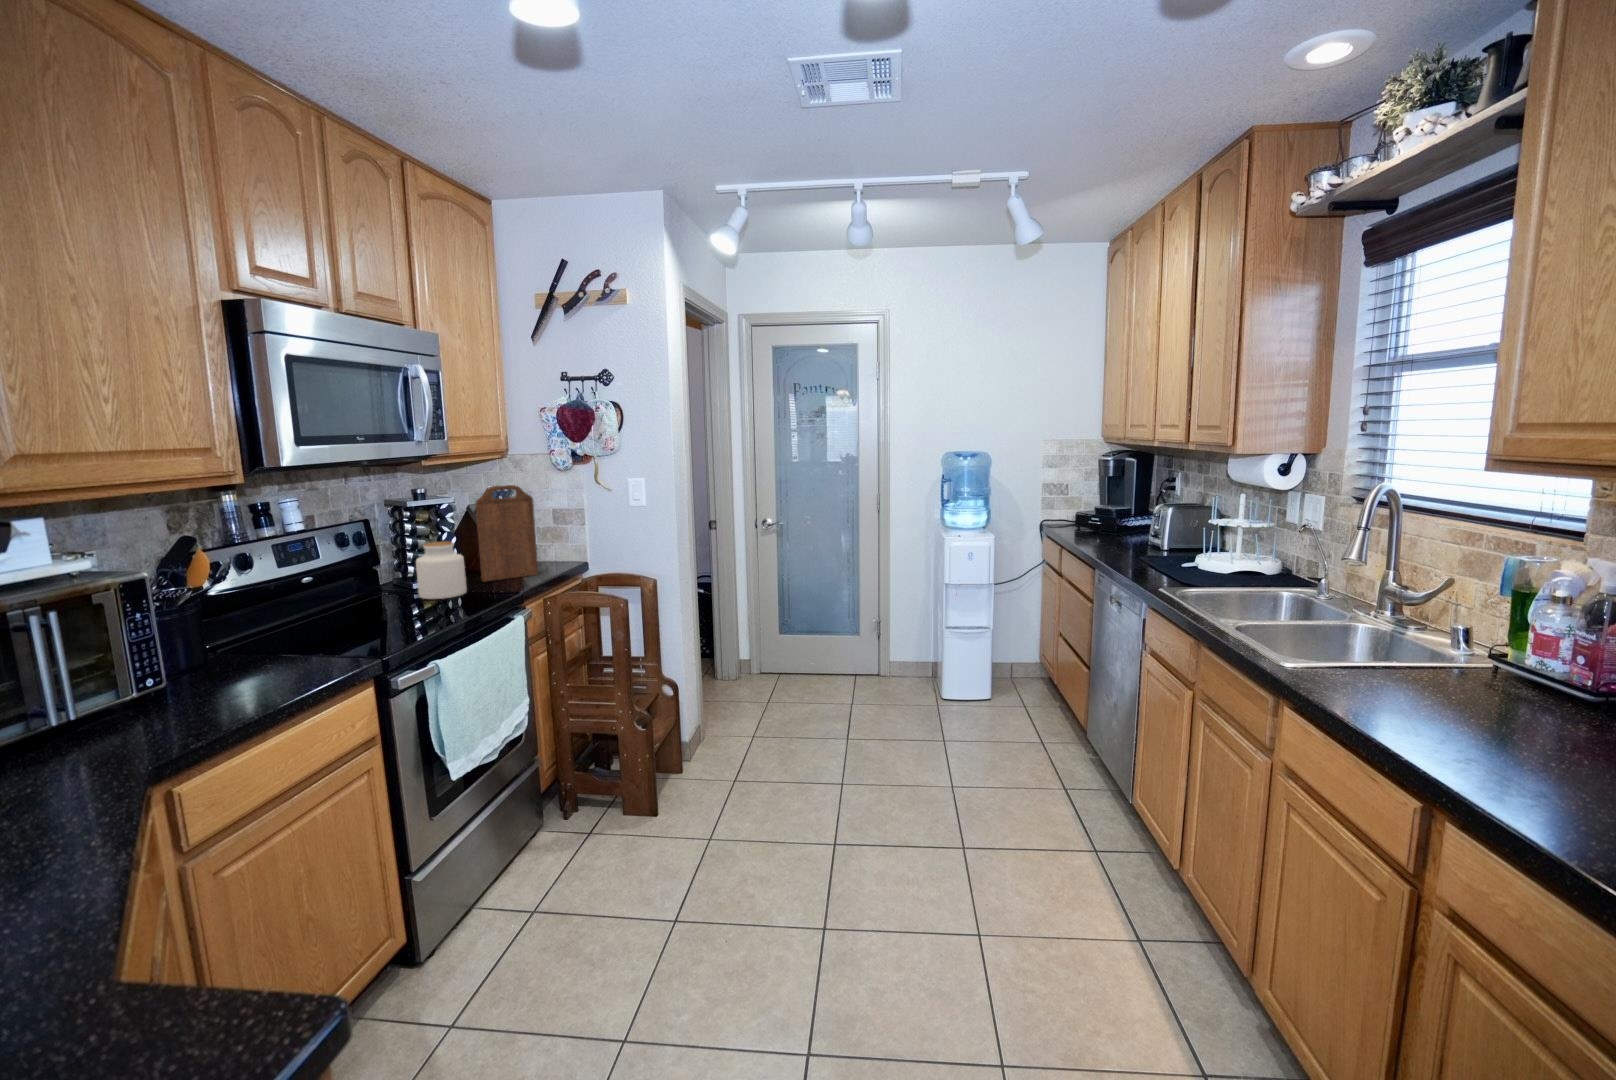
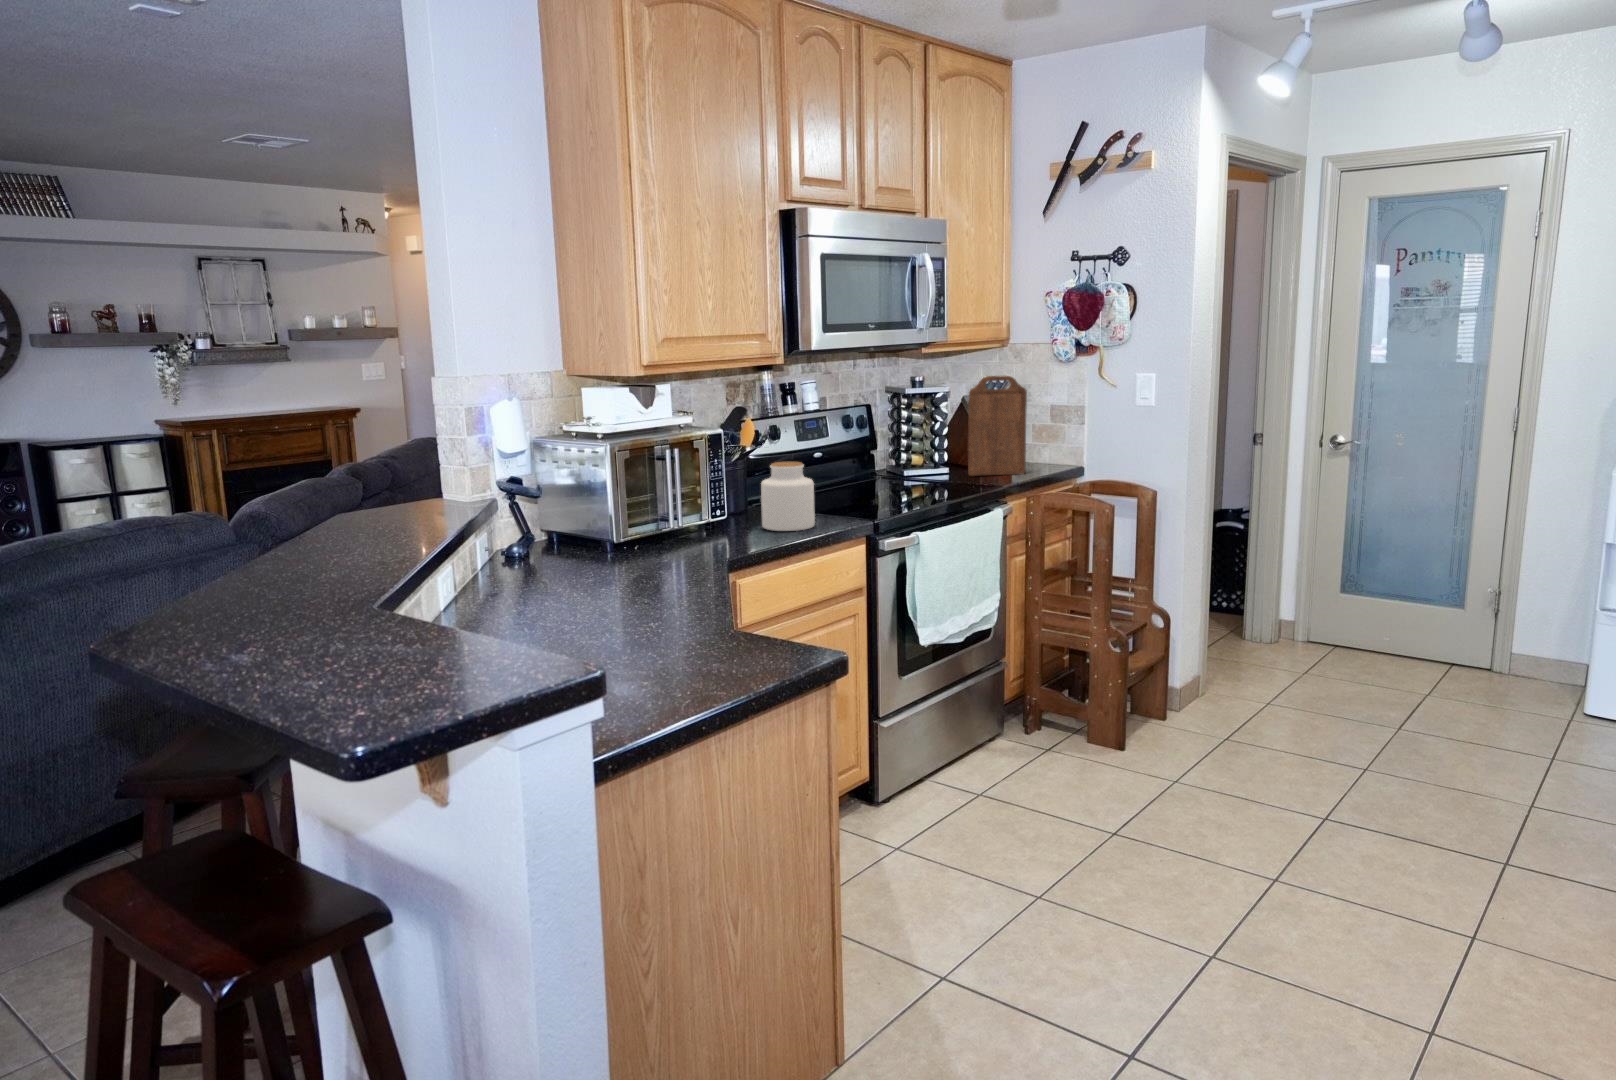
jar: present [416,541,467,599] -> present [761,462,815,531]

